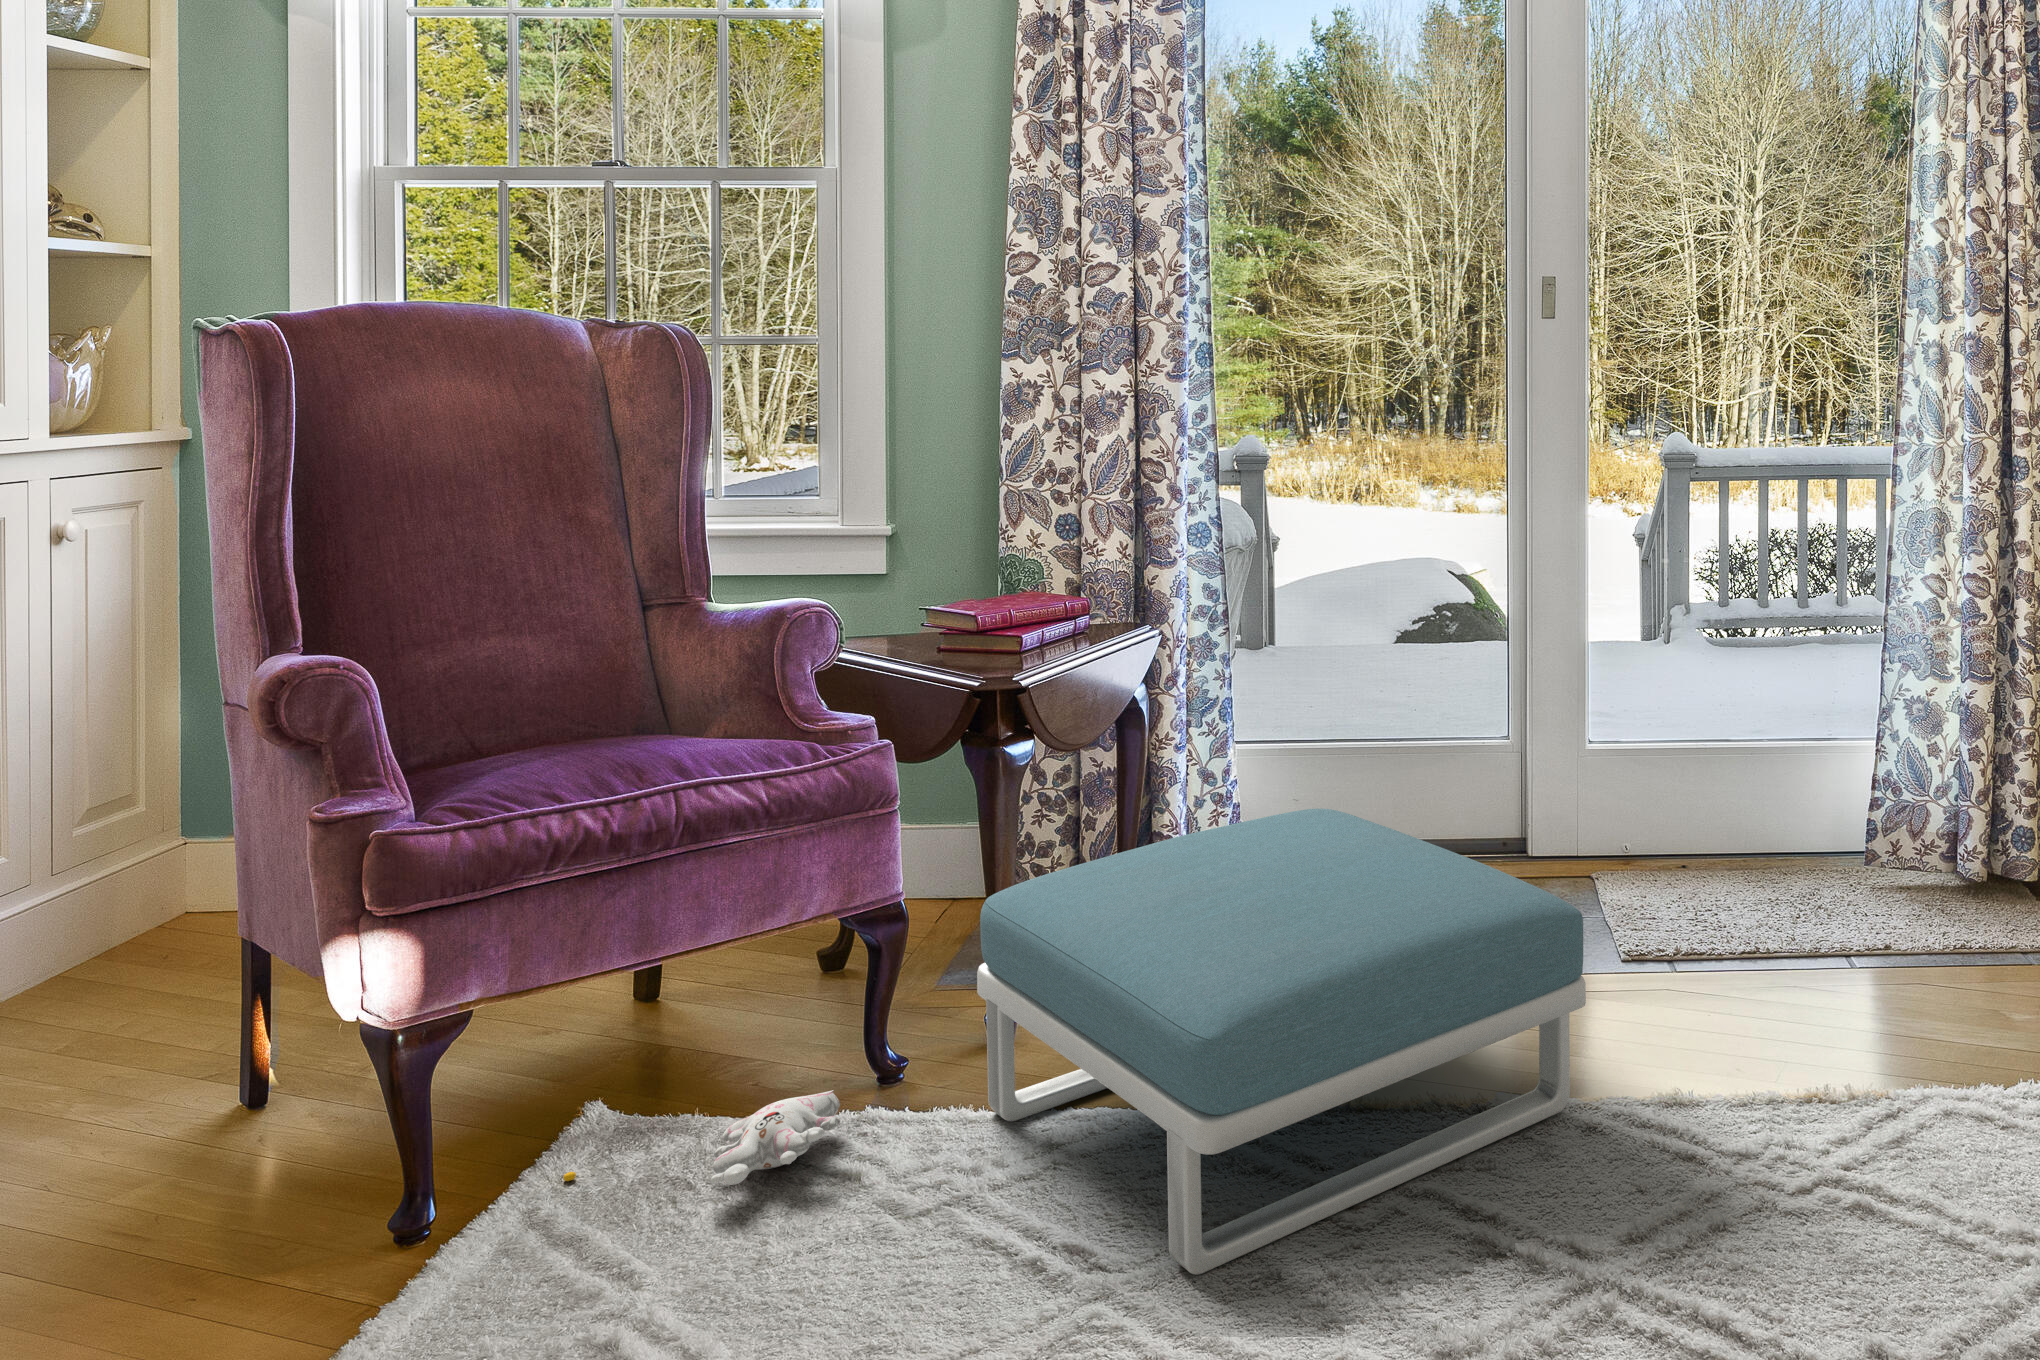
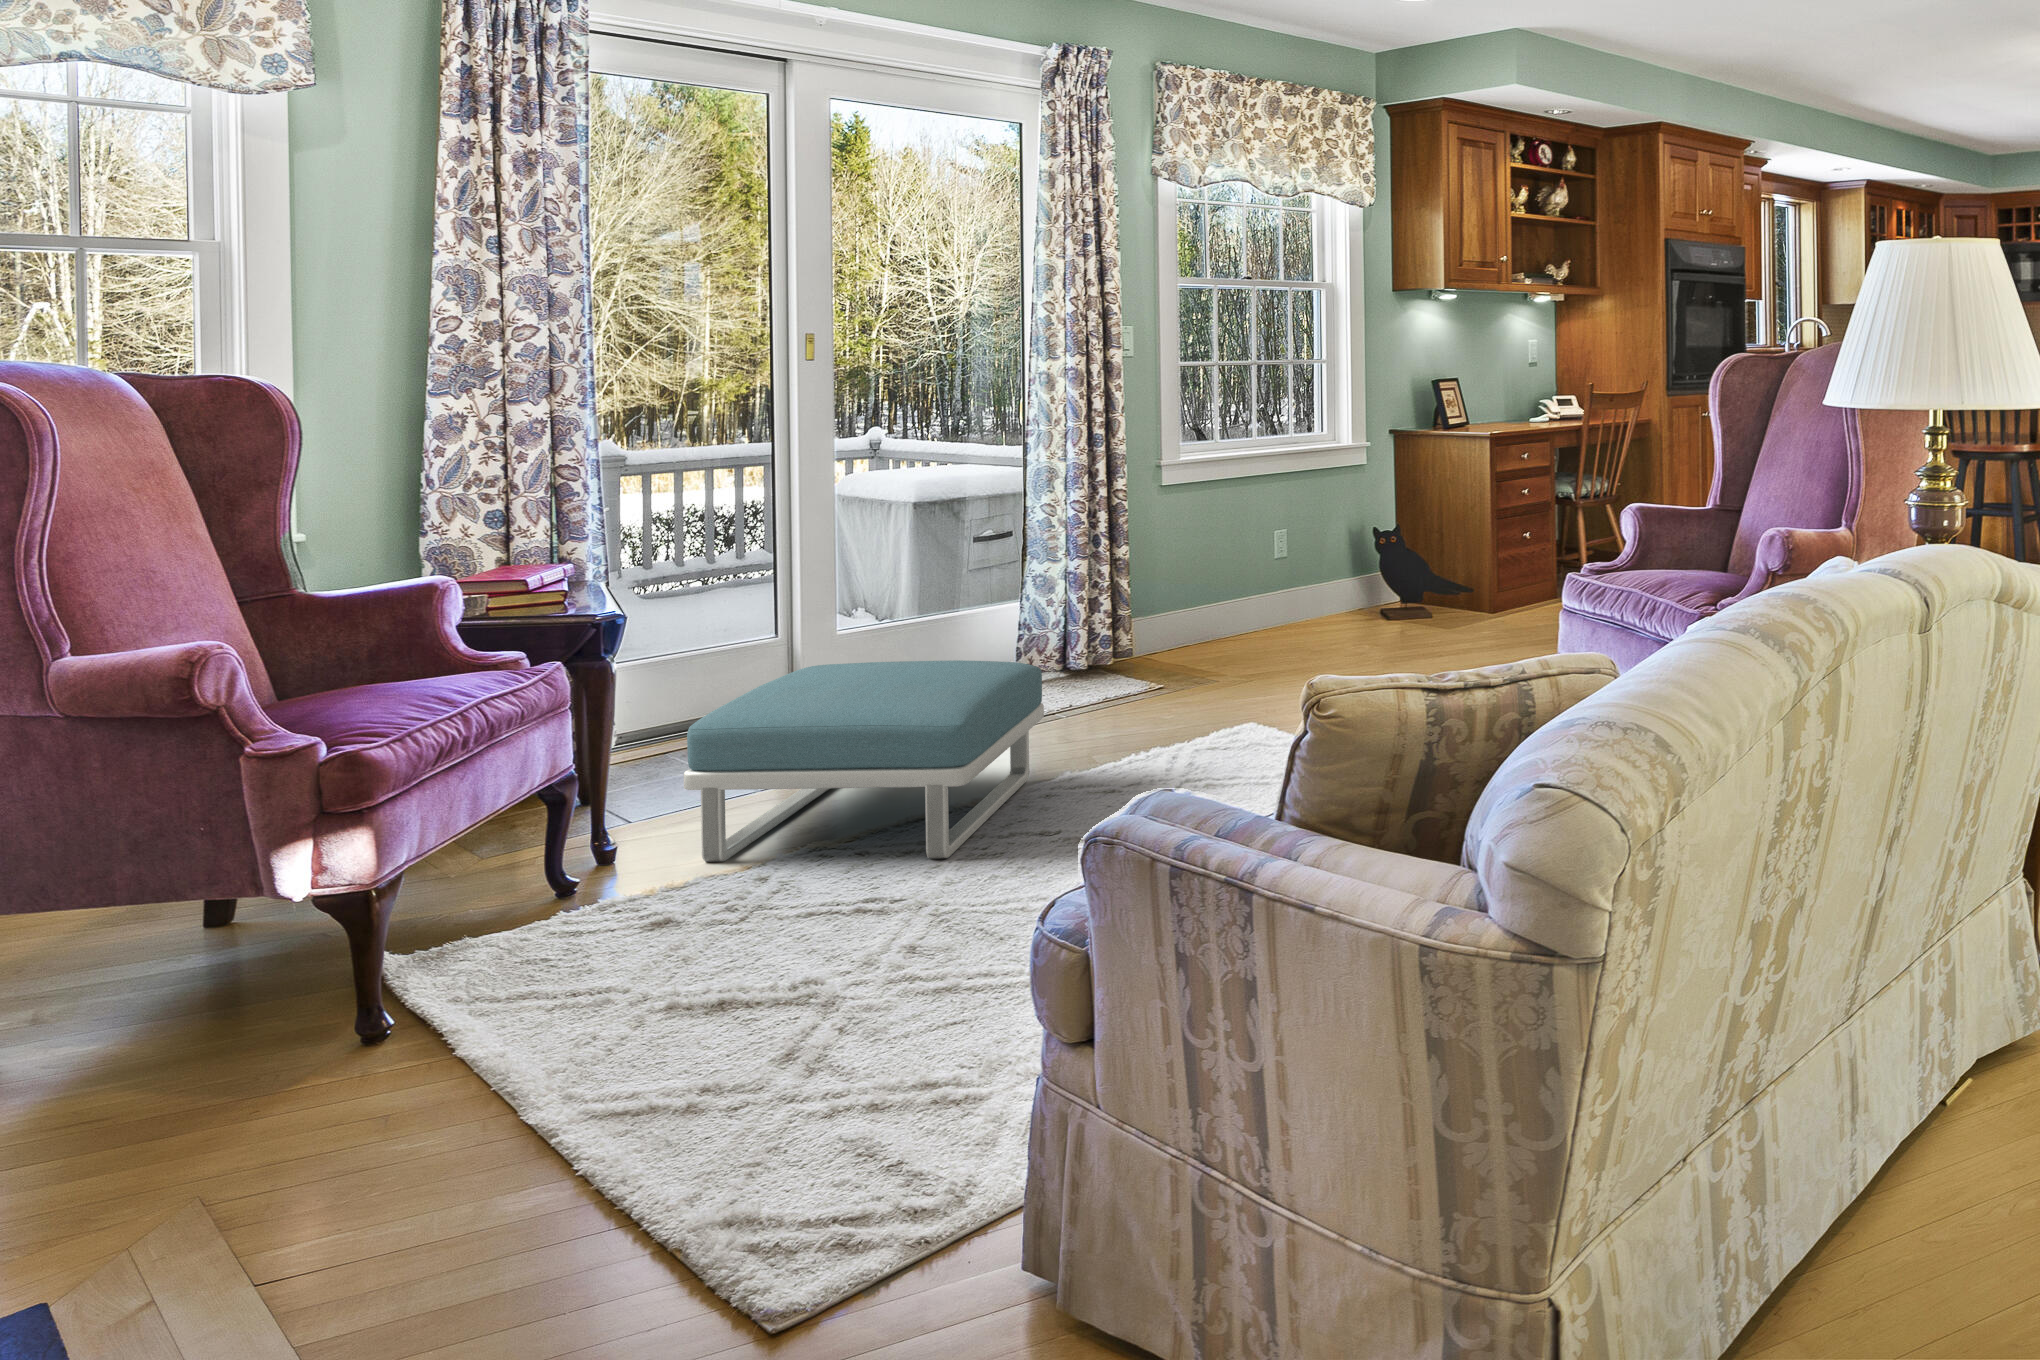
plush toy: present [563,1090,840,1185] -> none [460,866,657,954]

